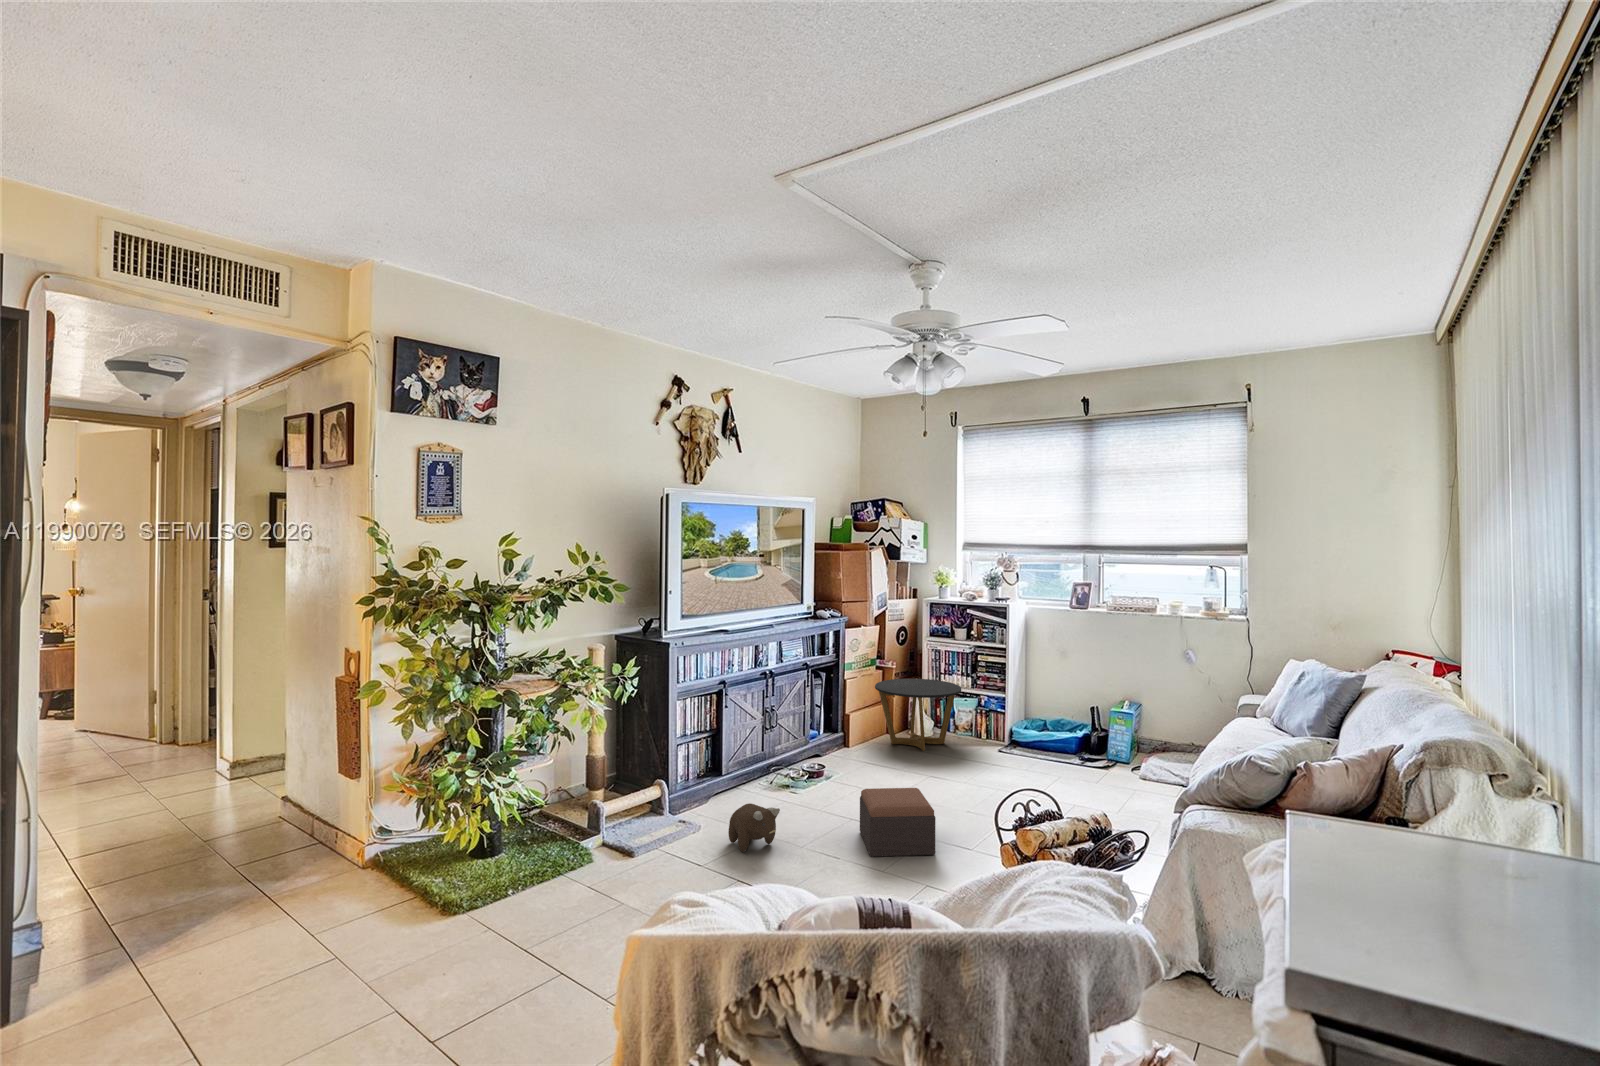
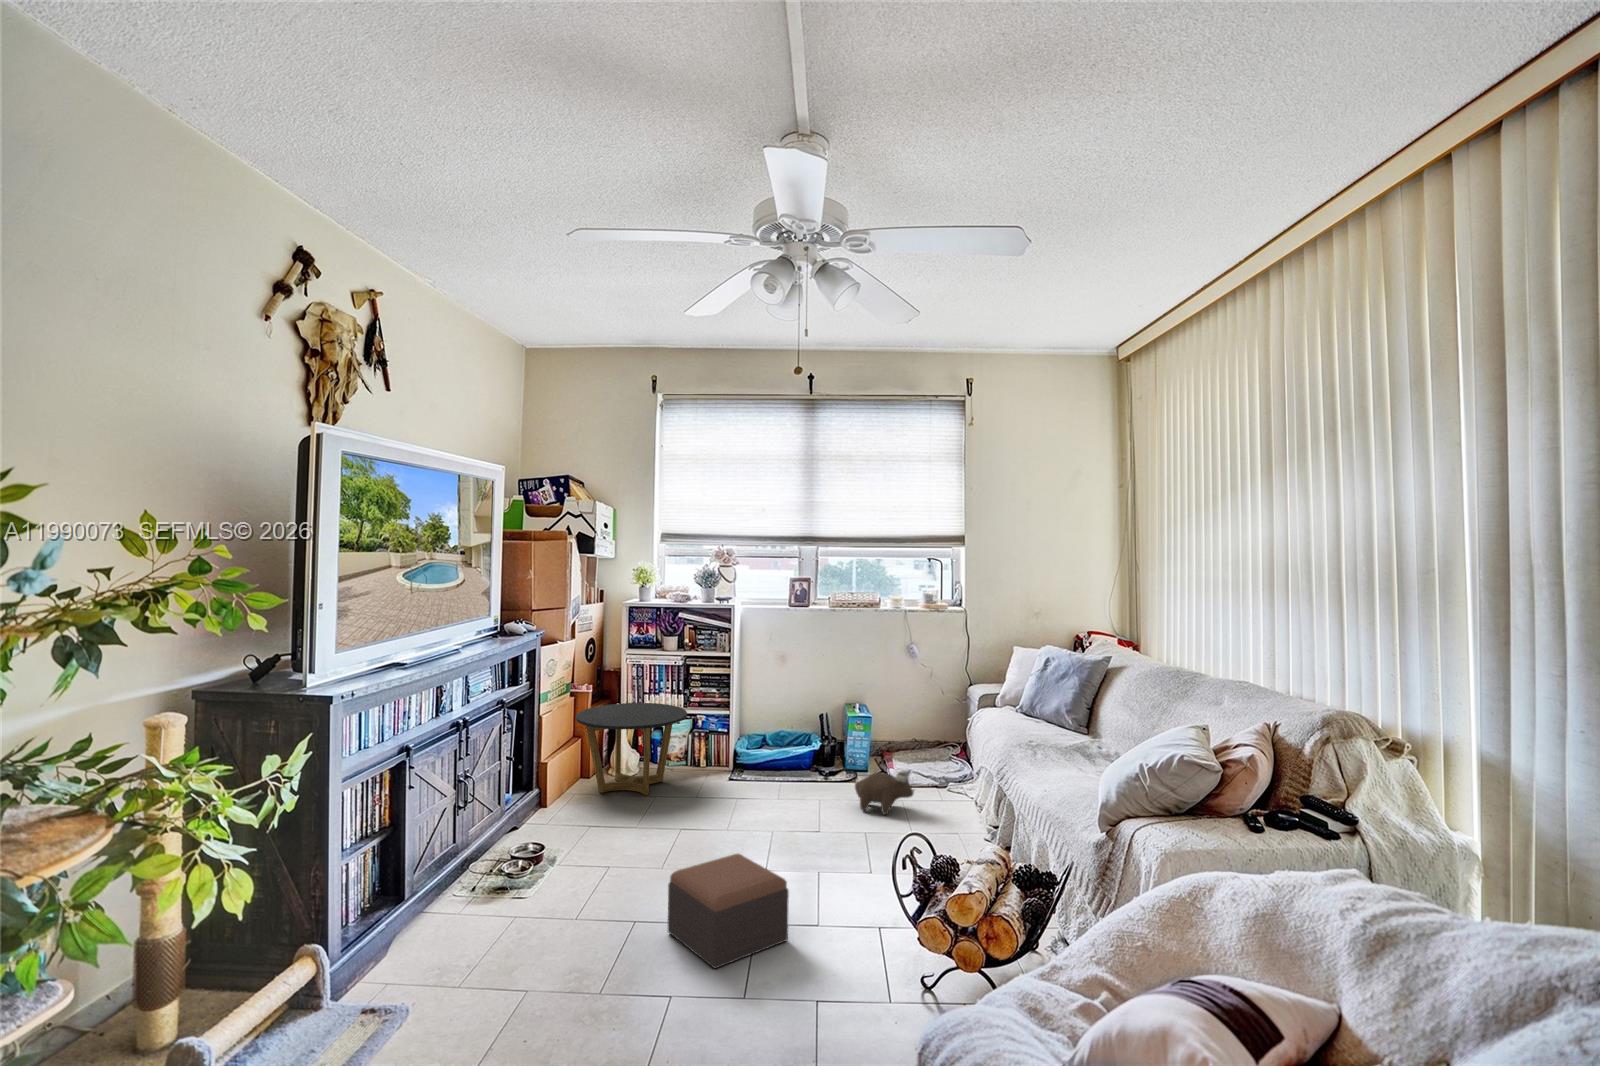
plush toy: present [728,803,780,852] -> present [855,770,915,815]

